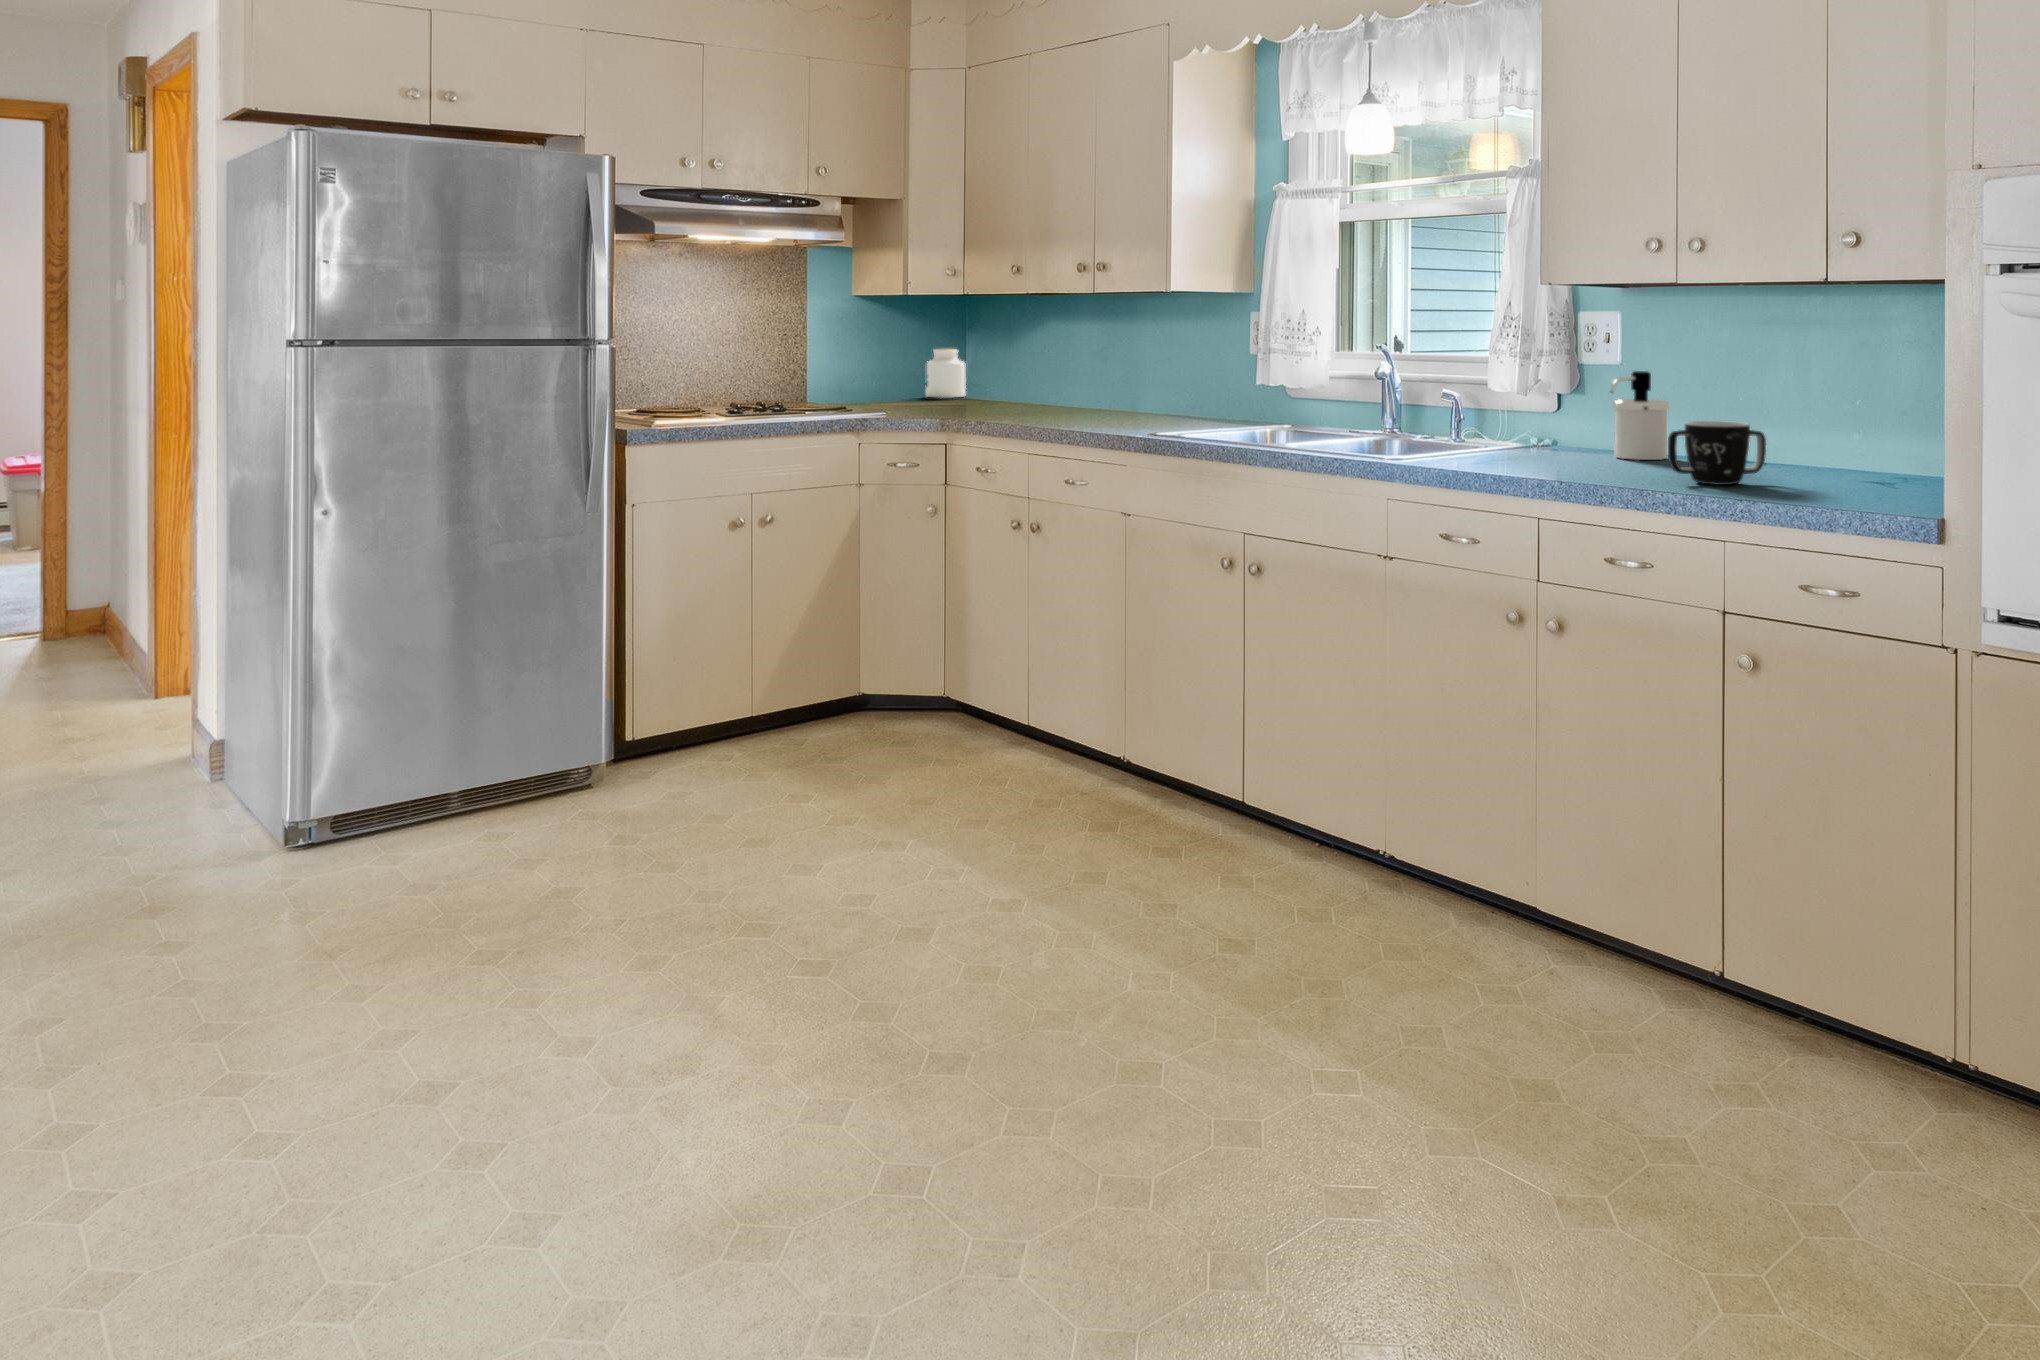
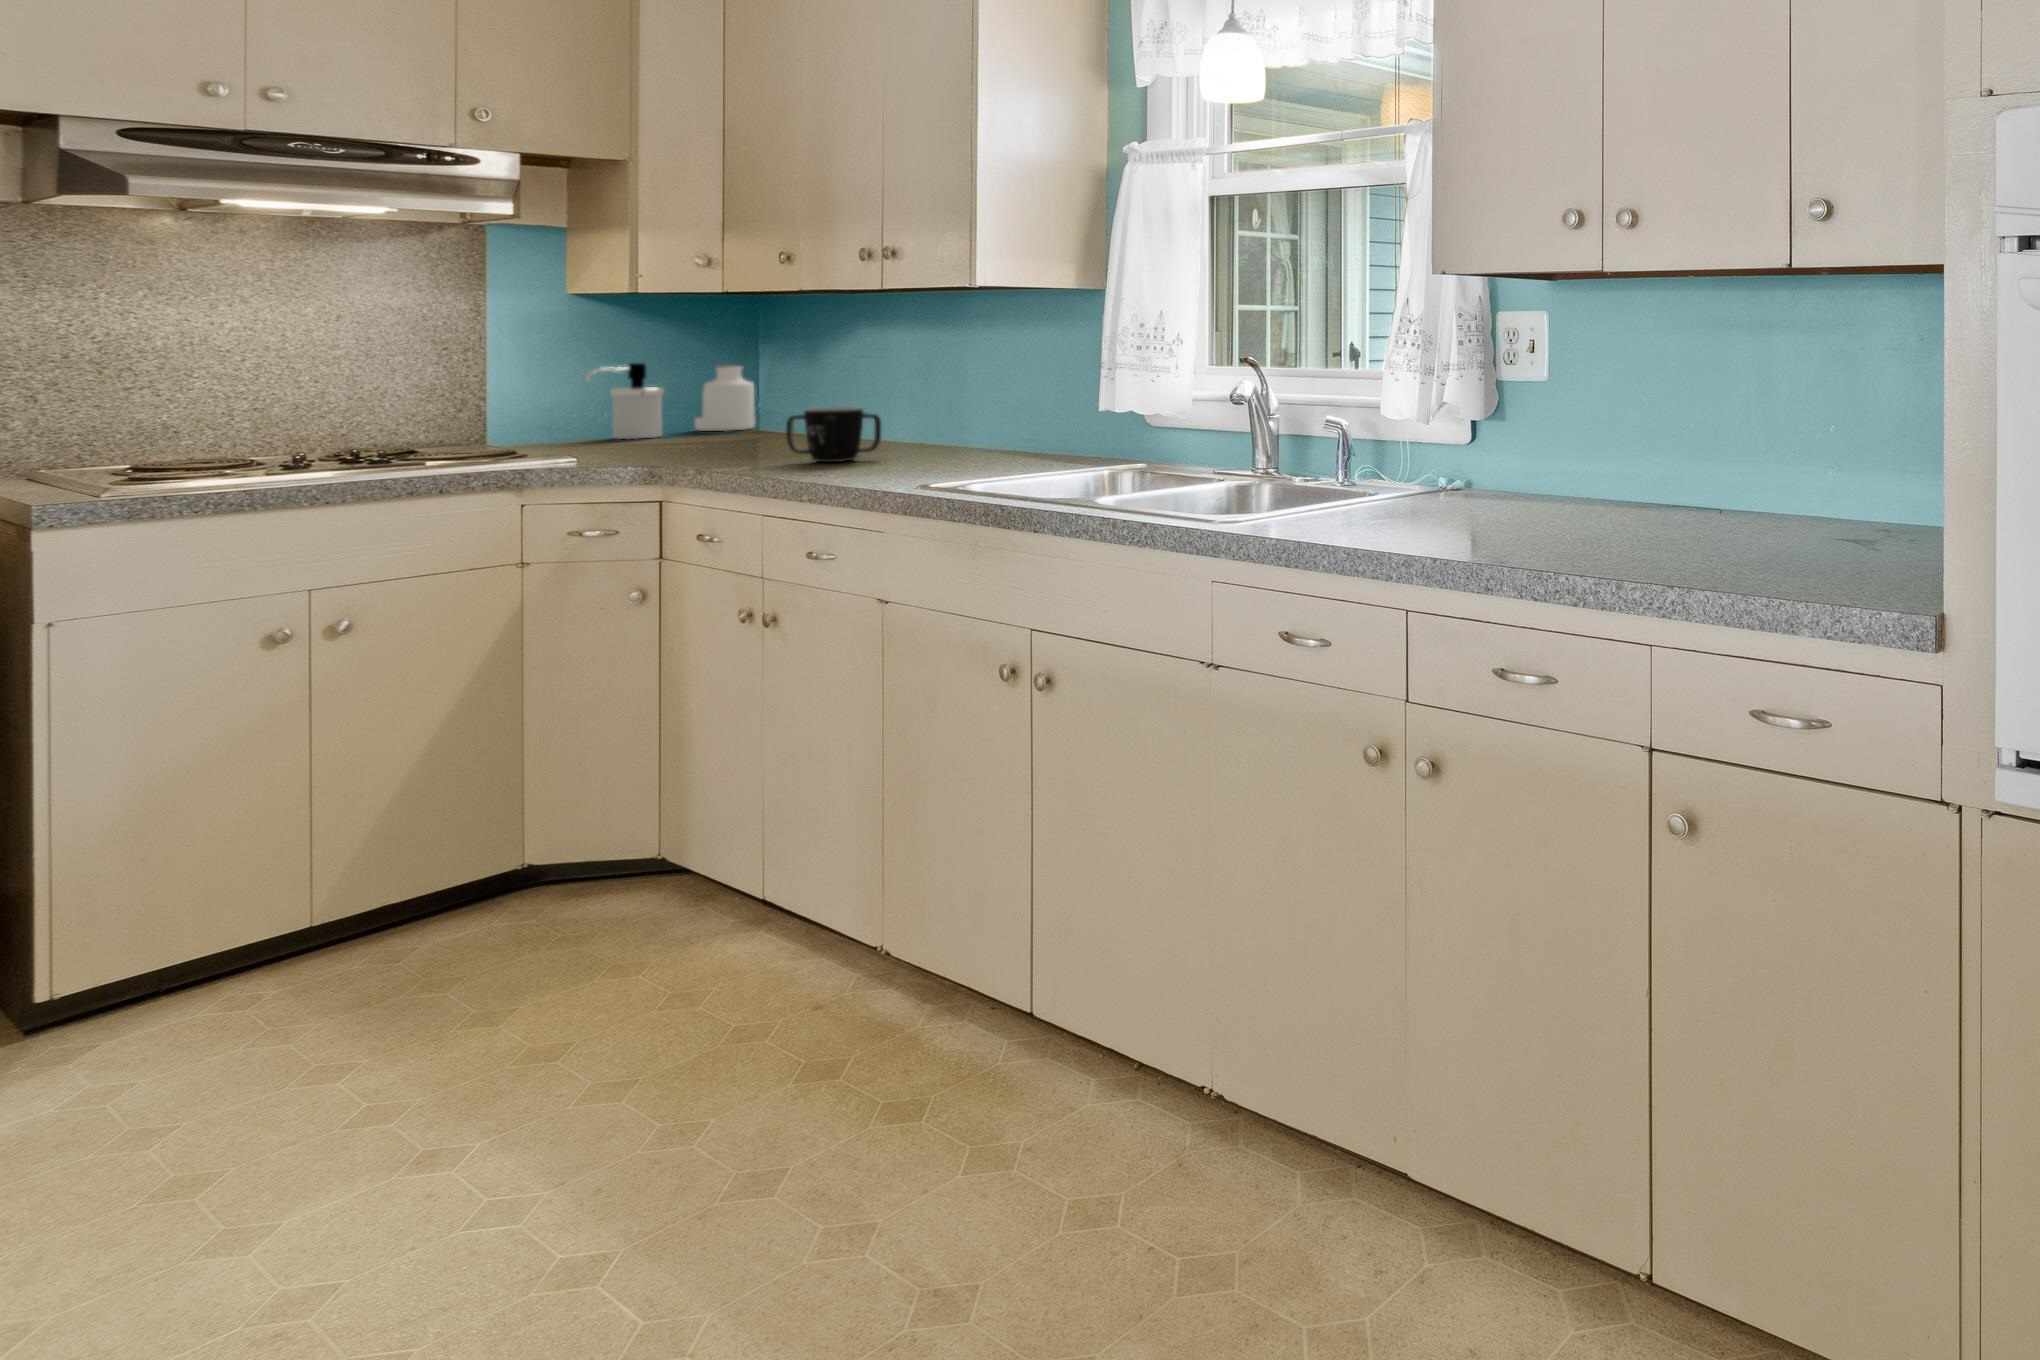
soap dispenser: present [1610,371,1669,460] -> present [585,363,664,439]
mug: present [1668,421,1766,485] -> present [786,407,881,462]

